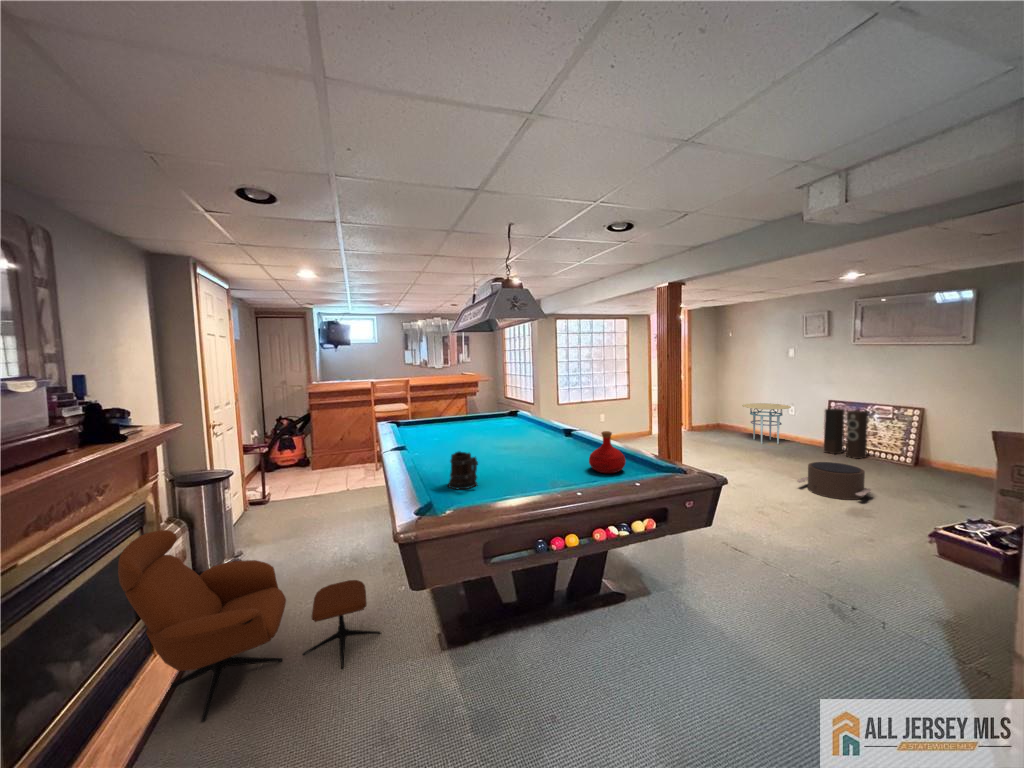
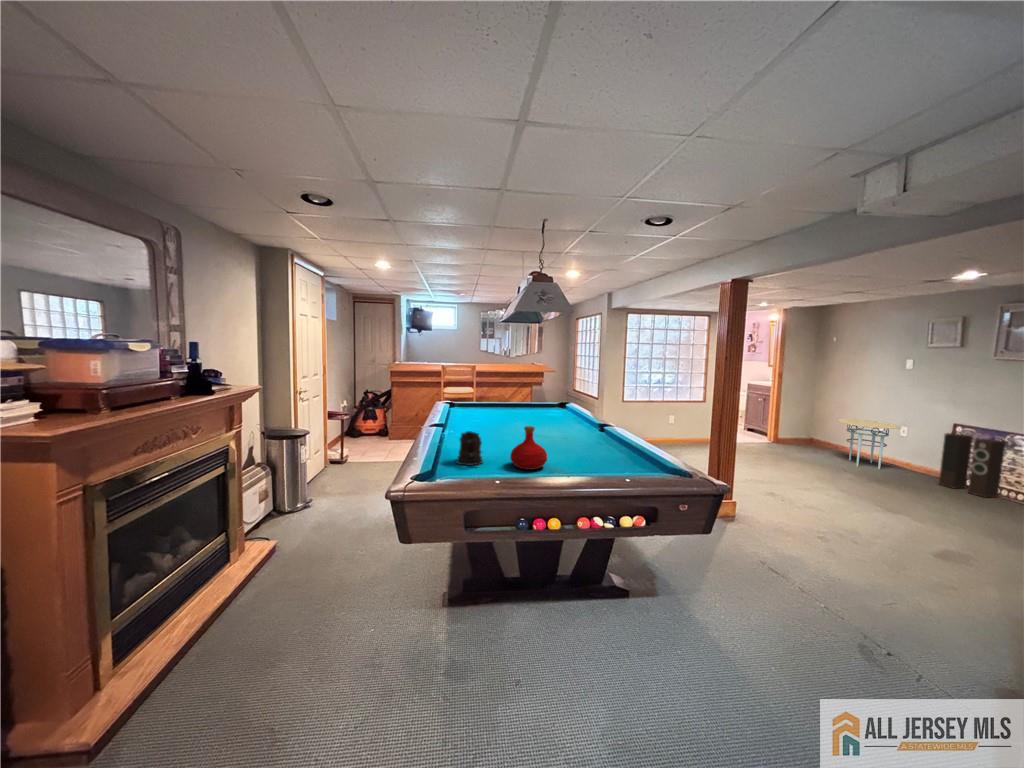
bottle: present [589,431,626,473] -> present [510,426,547,470]
pouf: present [797,462,871,500] -> none [882,493,984,543]
lounge chair: present [118,530,381,722] -> none [199,468,397,621]

